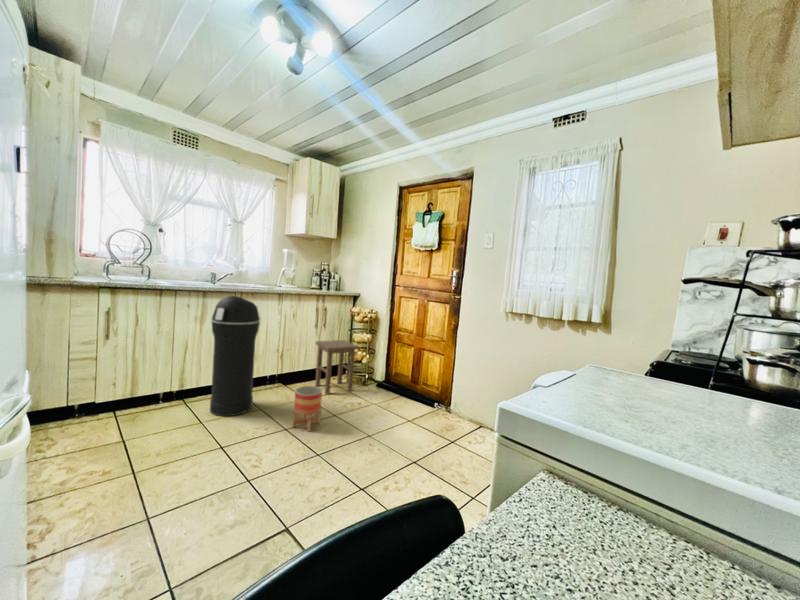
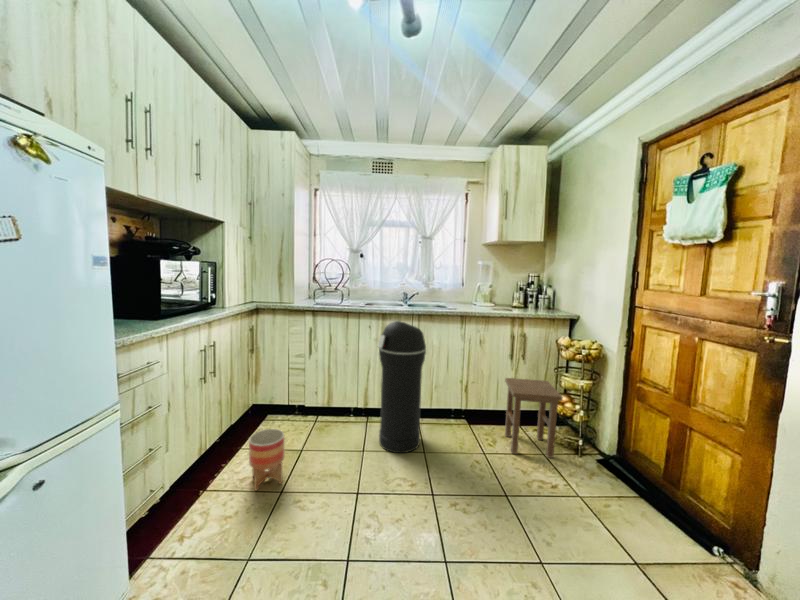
planter: present [293,386,322,432] -> present [249,429,285,490]

